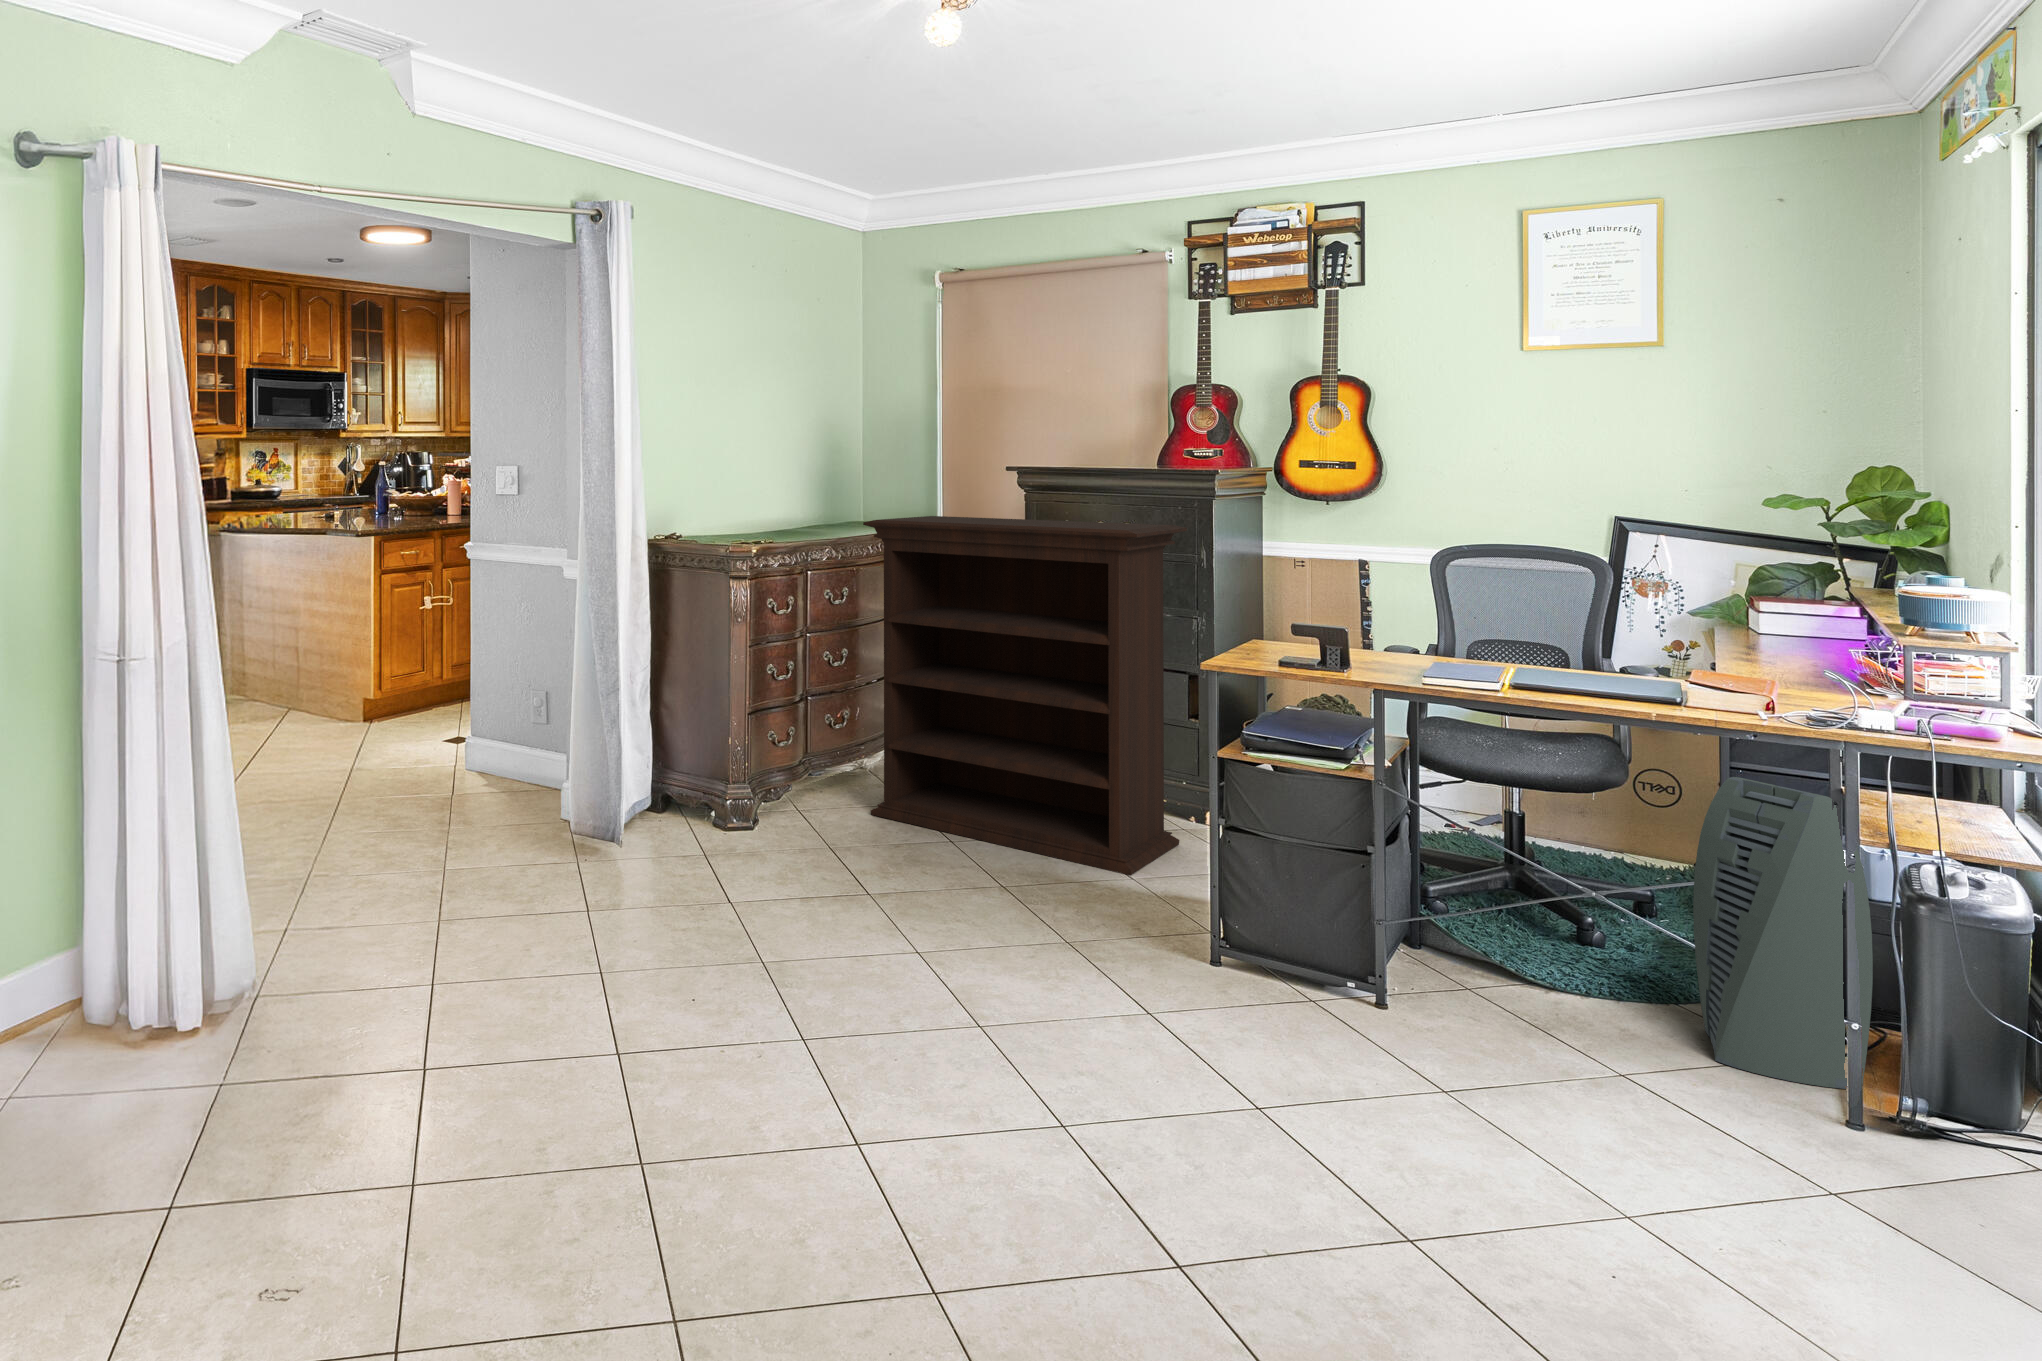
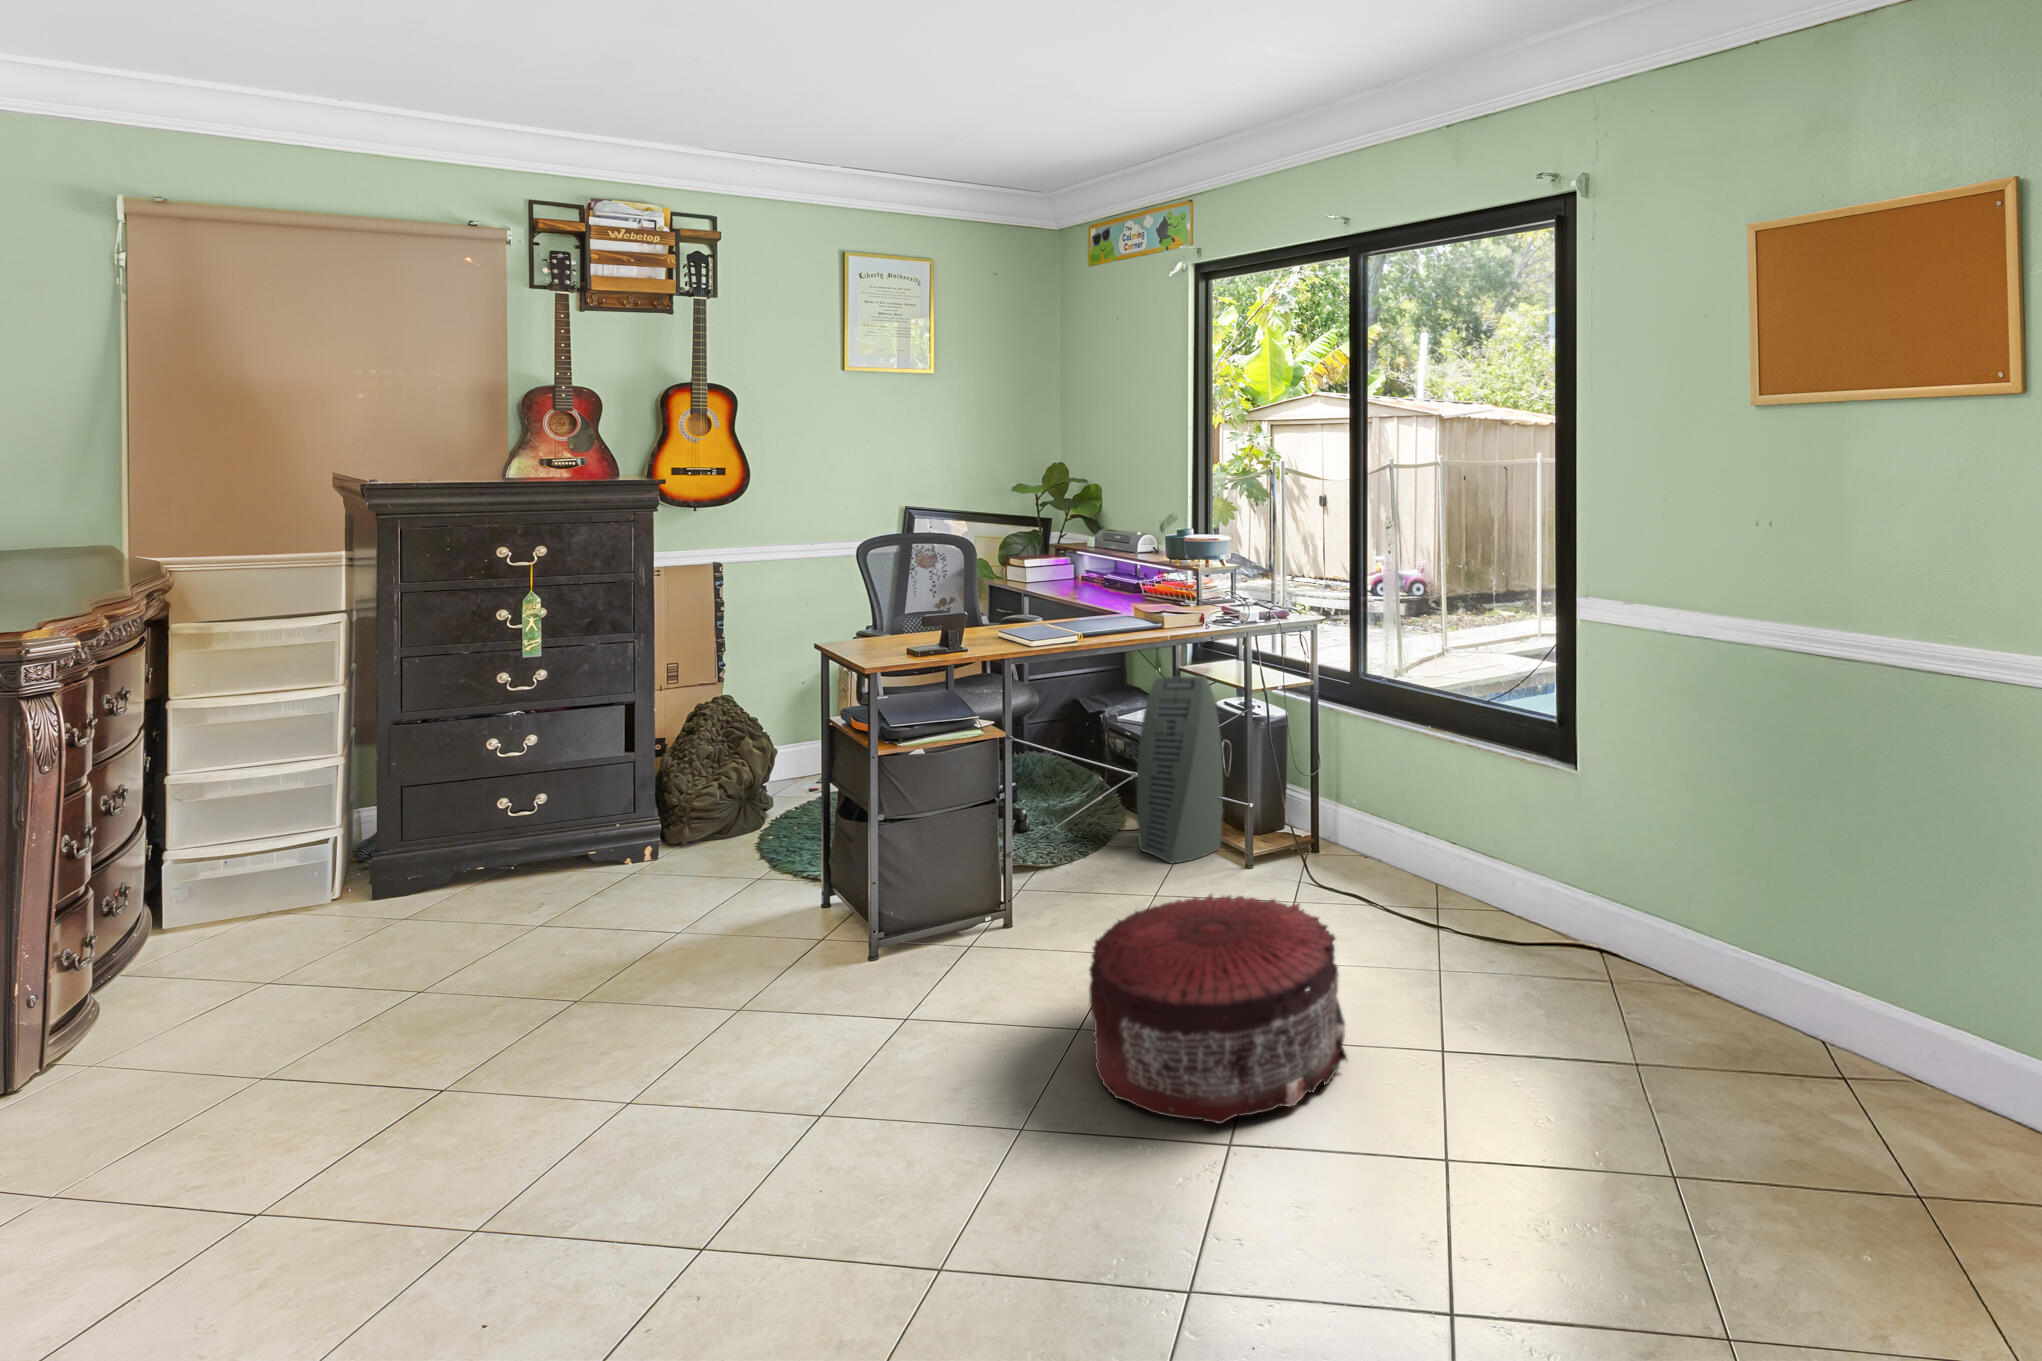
bookshelf: present [863,516,1187,875] -> none [225,543,698,1029]
pouf: none [1128,976,1483,1293] -> present [1089,894,1347,1124]

